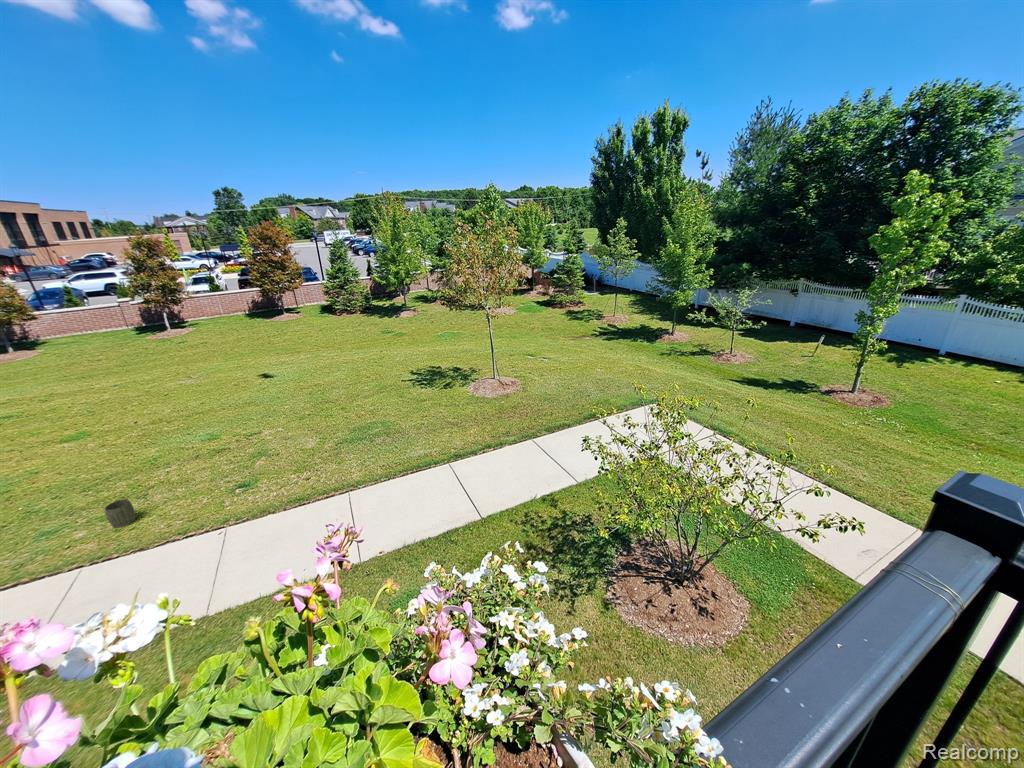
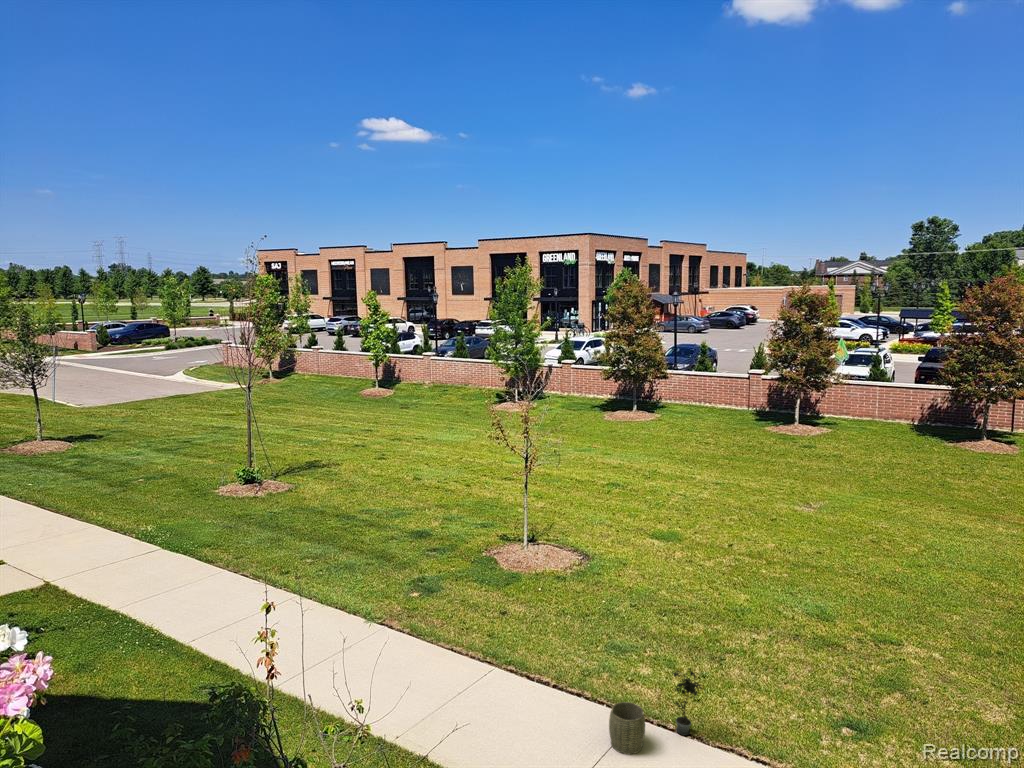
potted plant: none [138,466,165,501] -> present [673,669,702,735]

